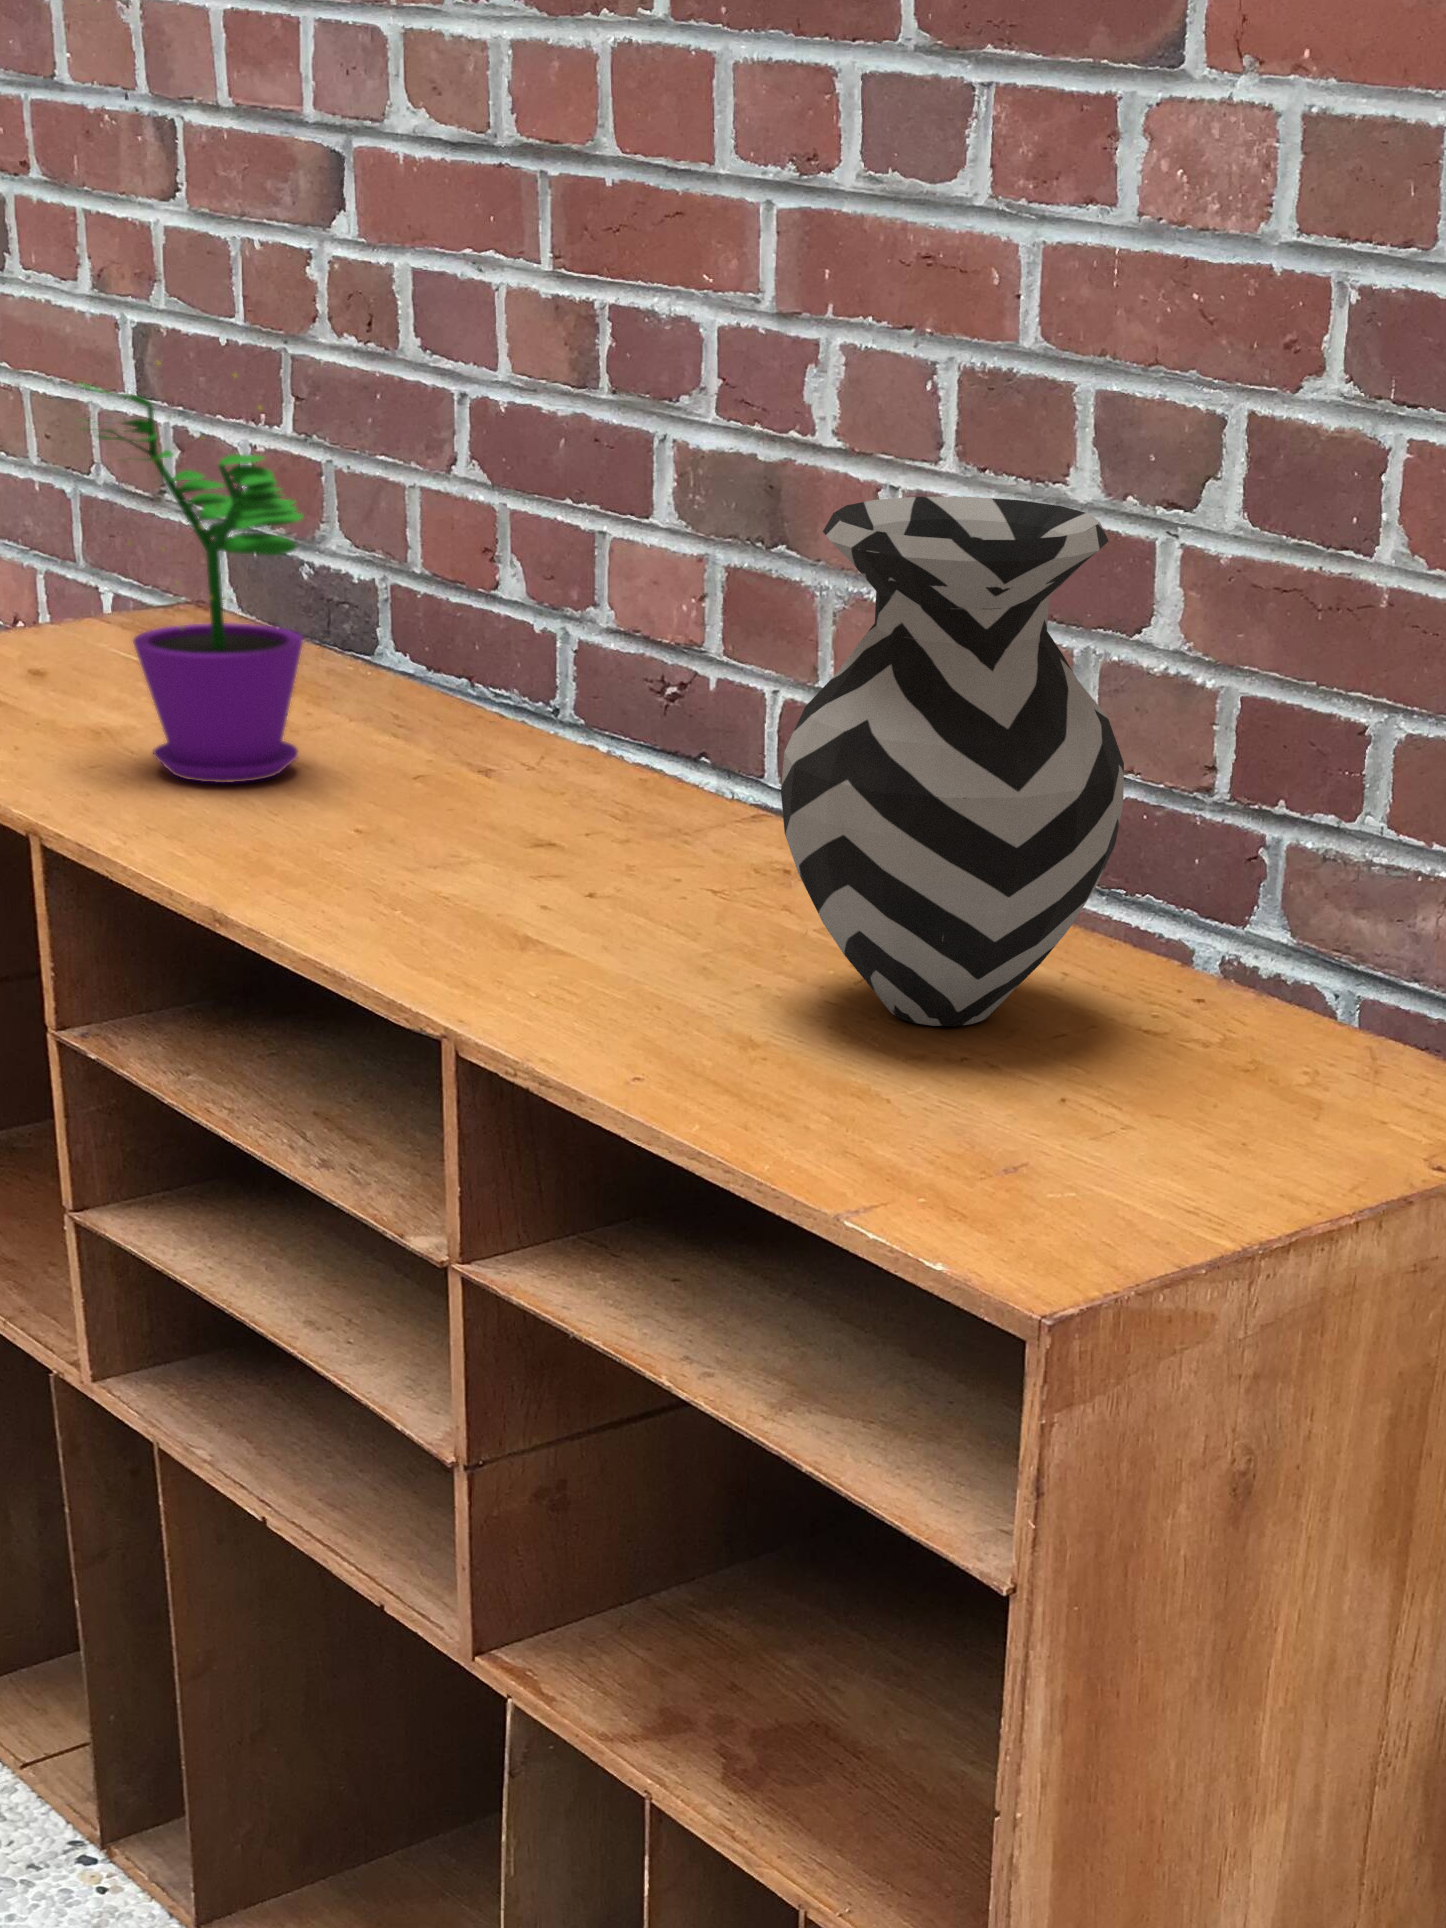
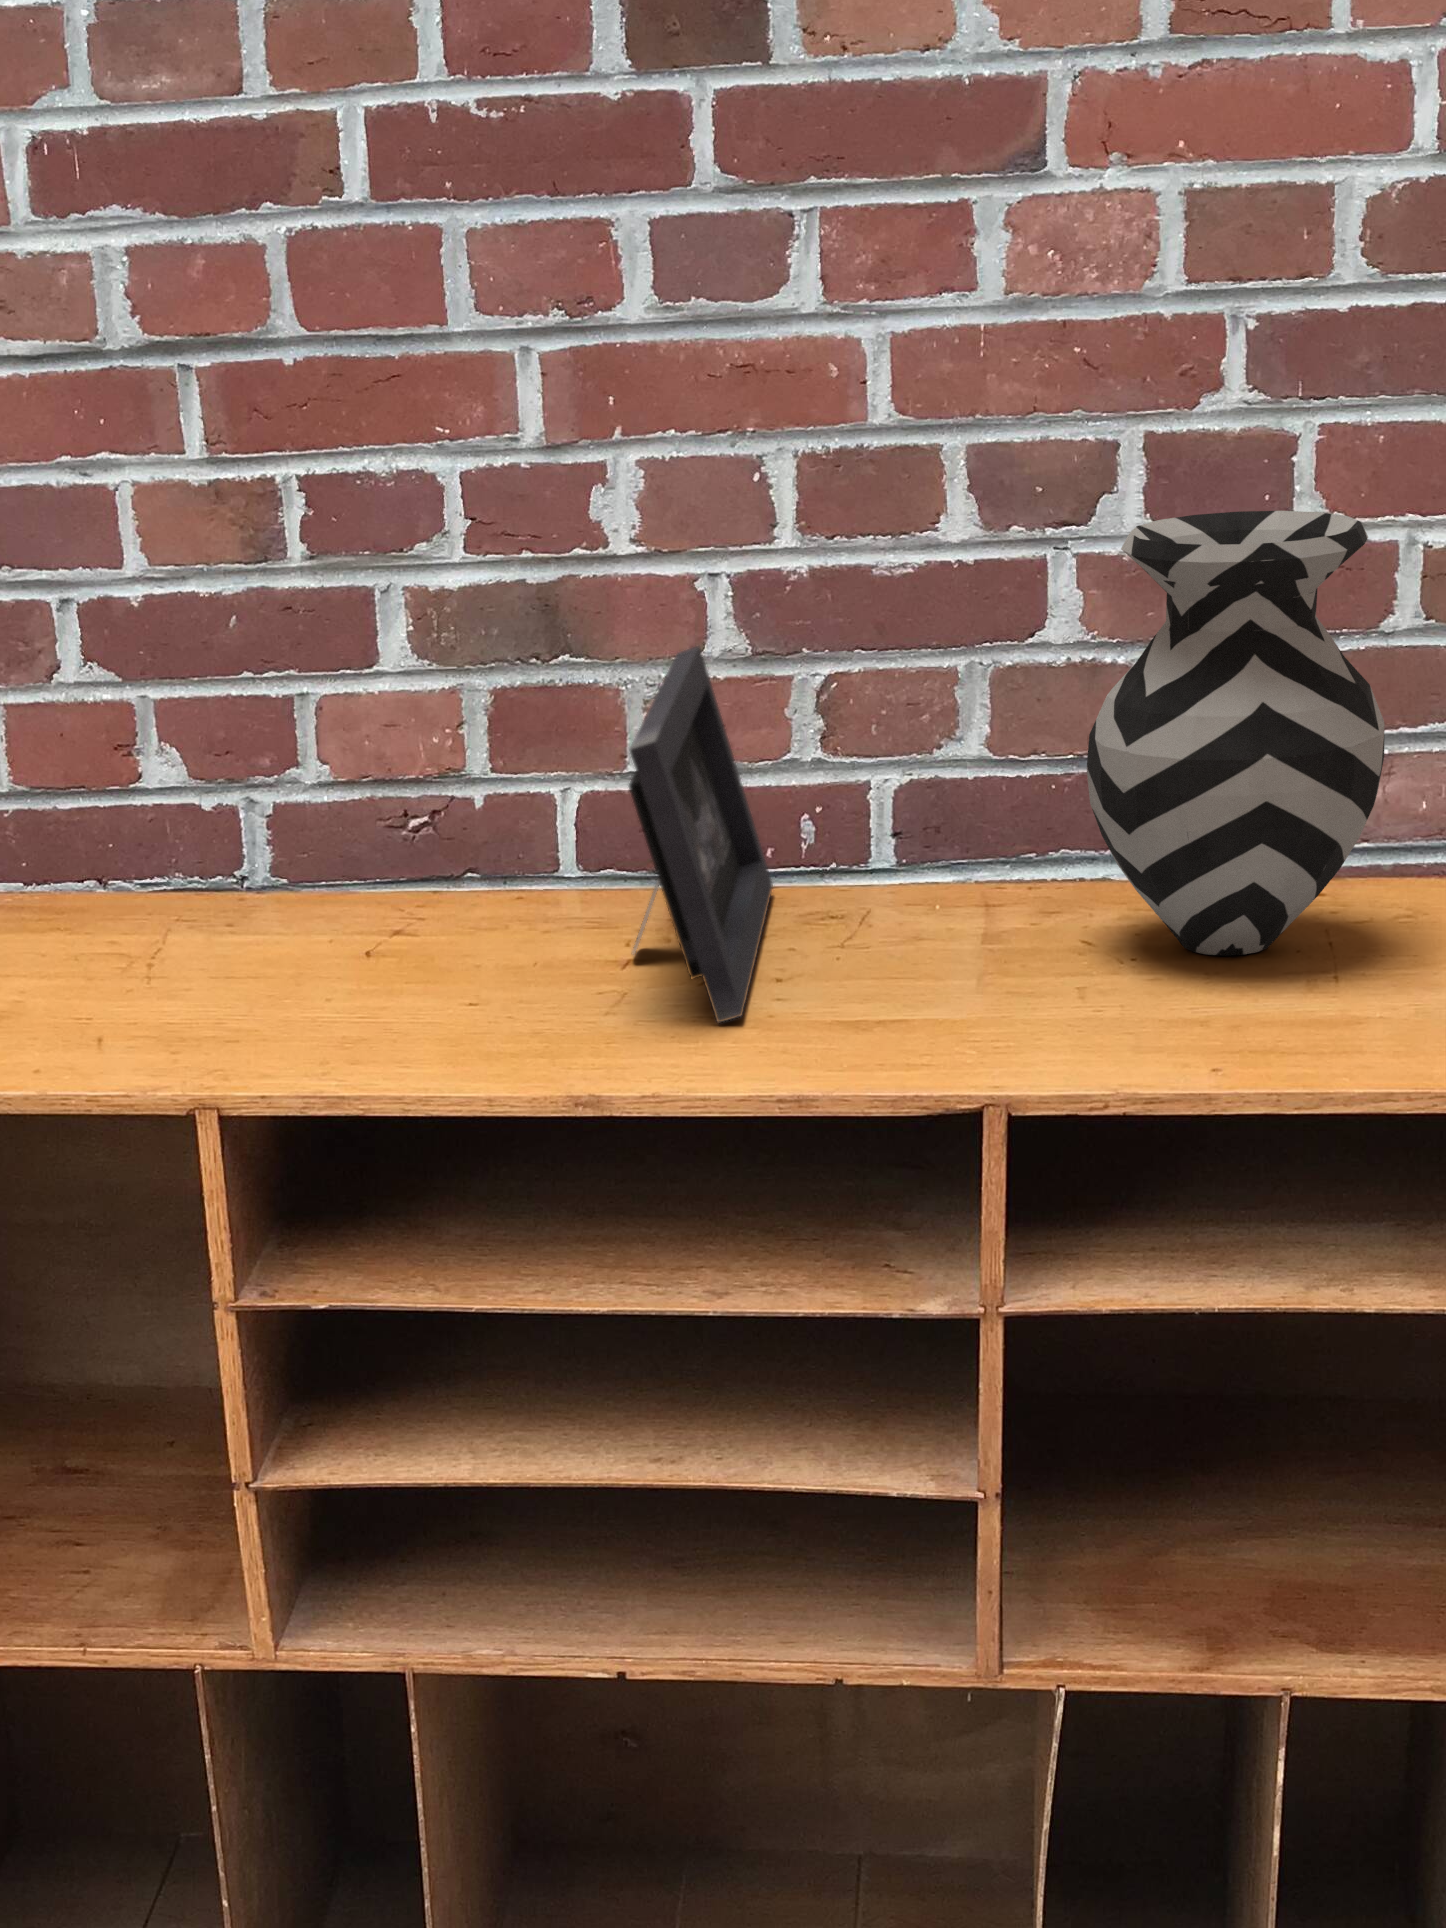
flower pot: present [80,384,303,783] -> none [44,577,305,987]
picture frame: none [308,556,776,922] -> present [629,646,773,1022]

